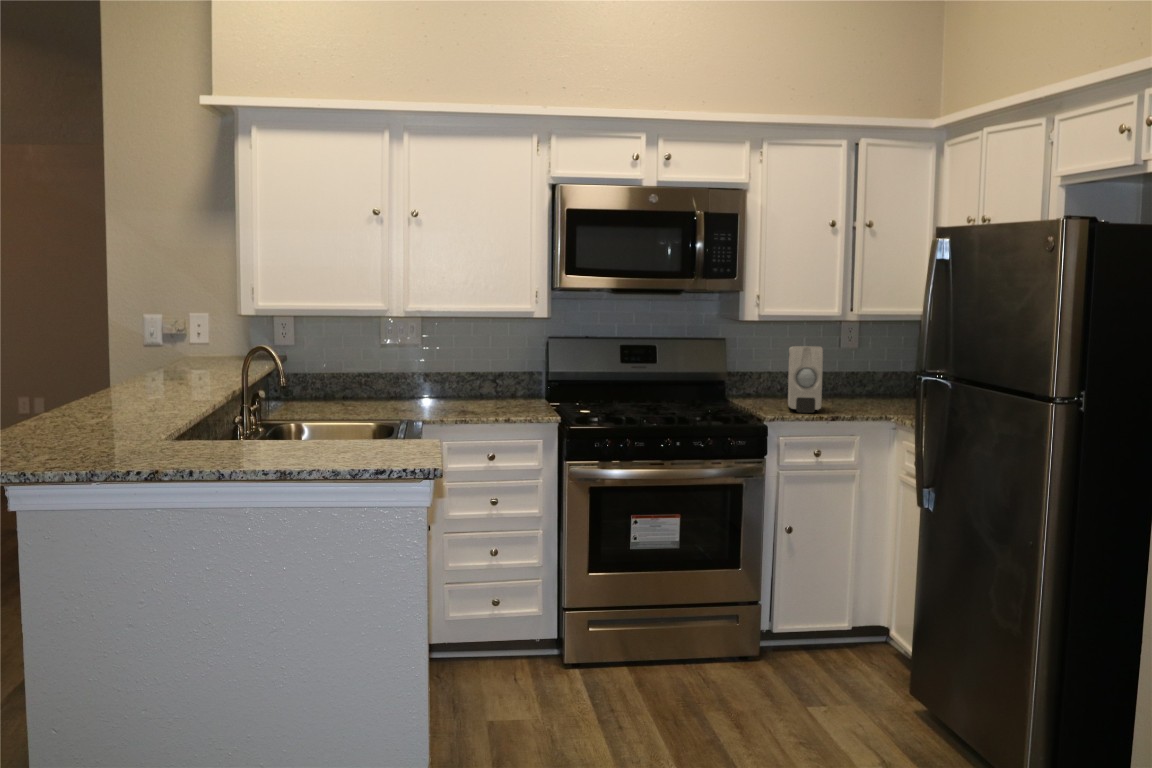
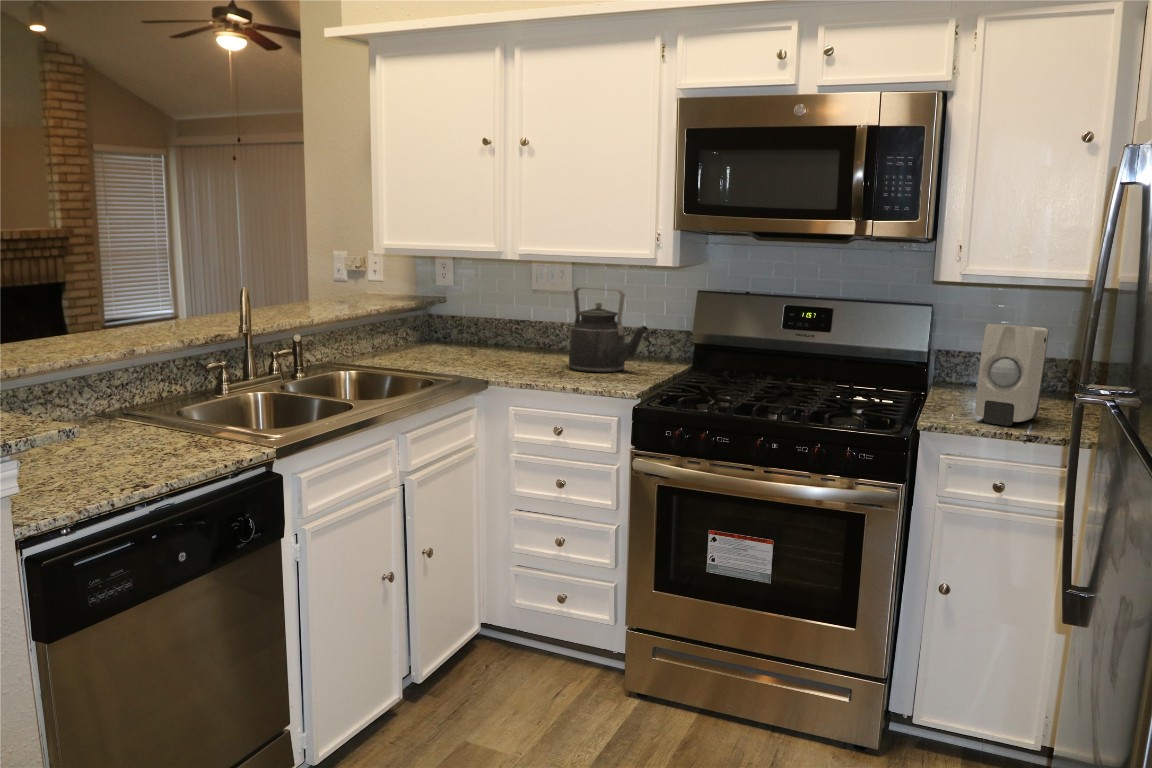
kettle: none [456,337,530,408] -> present [569,287,648,372]

